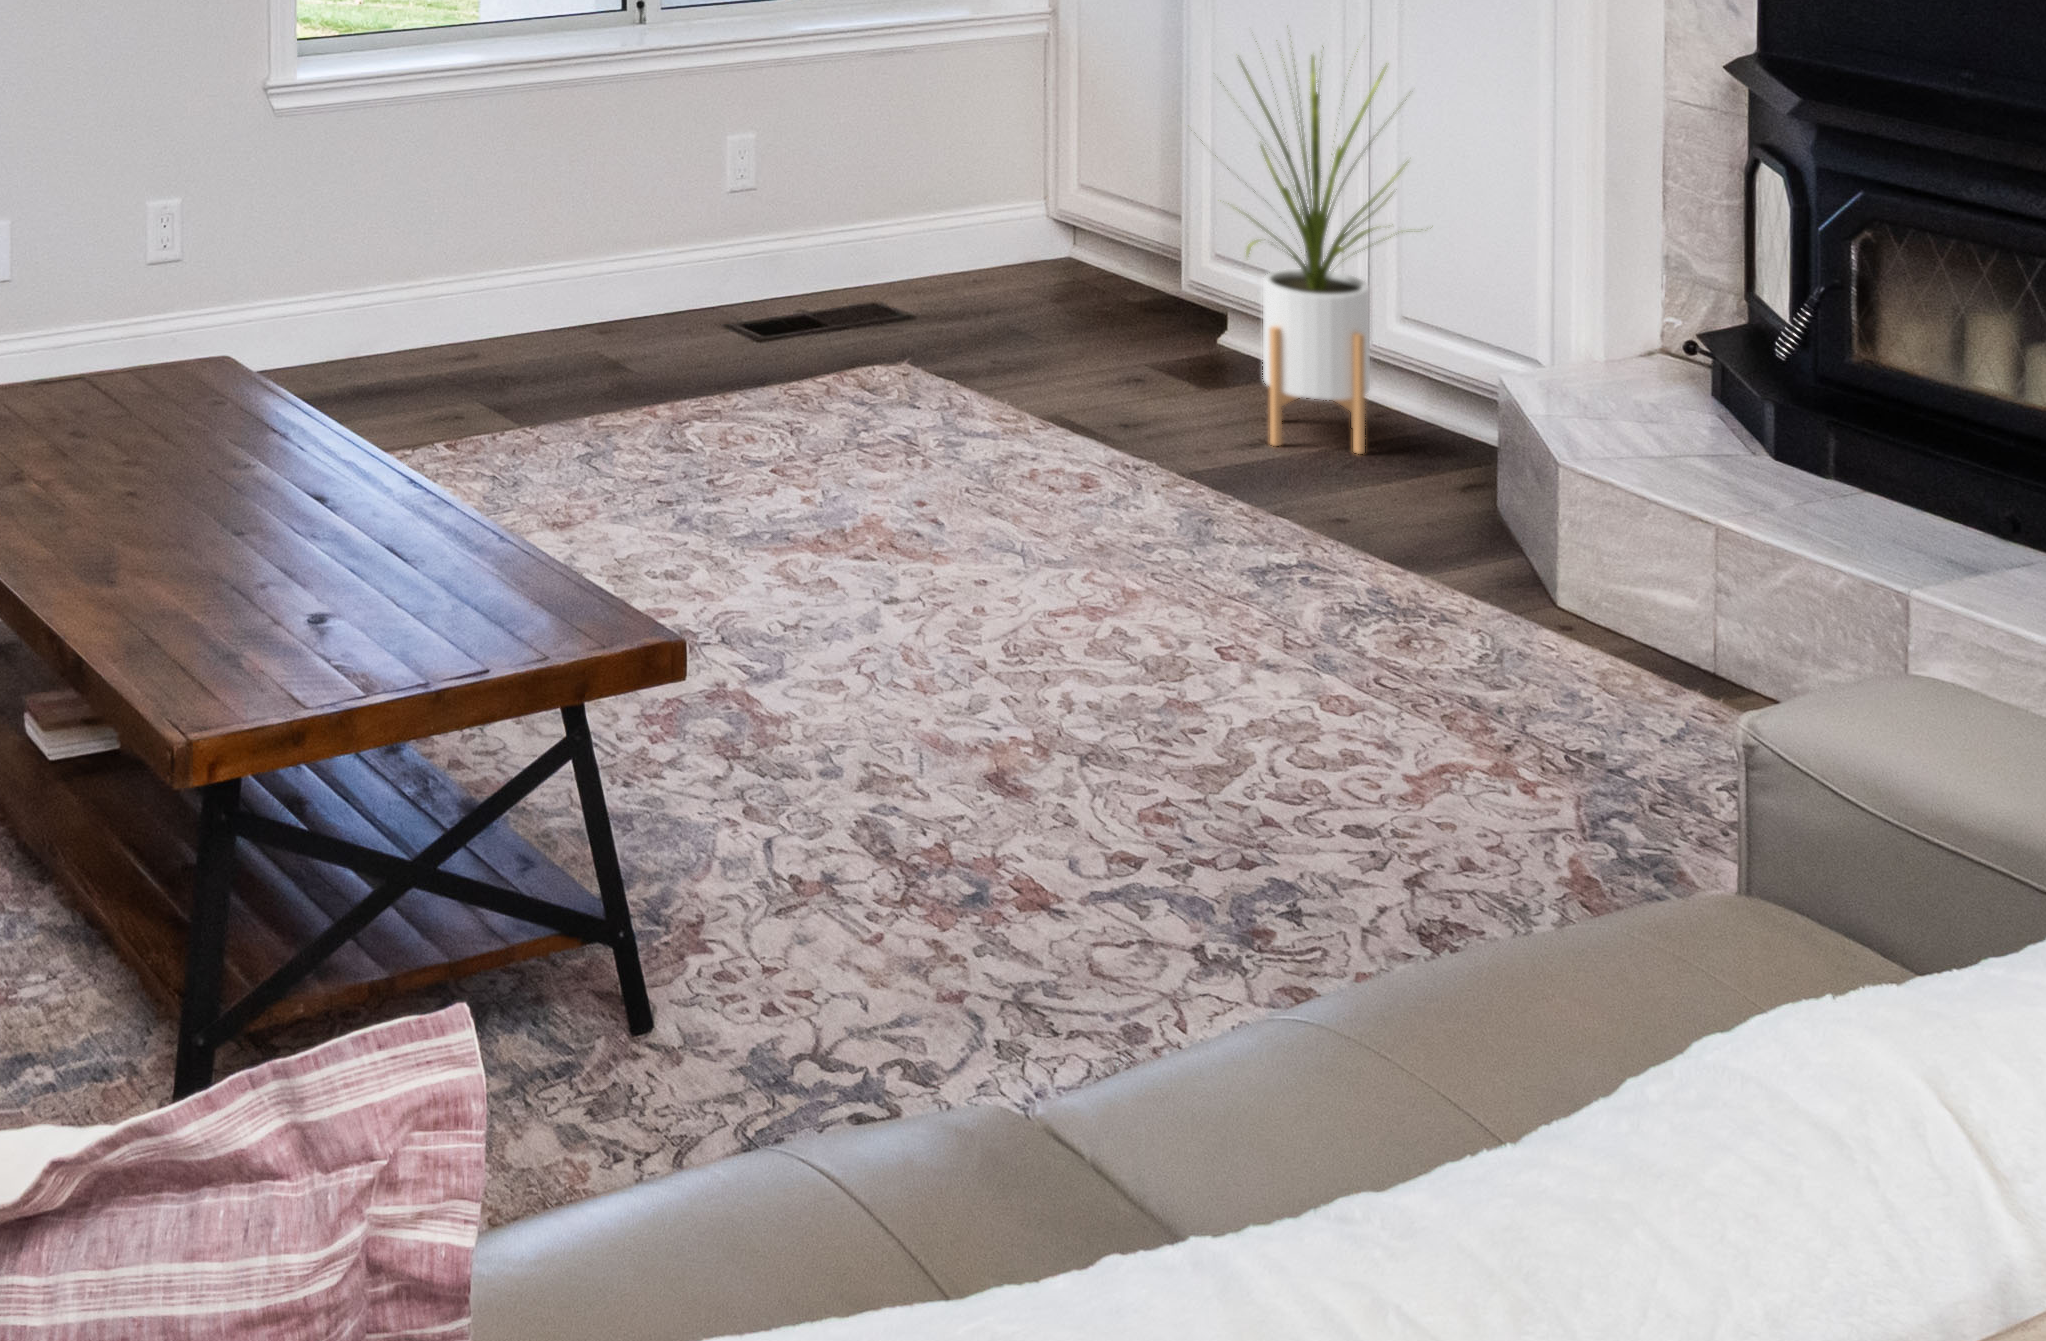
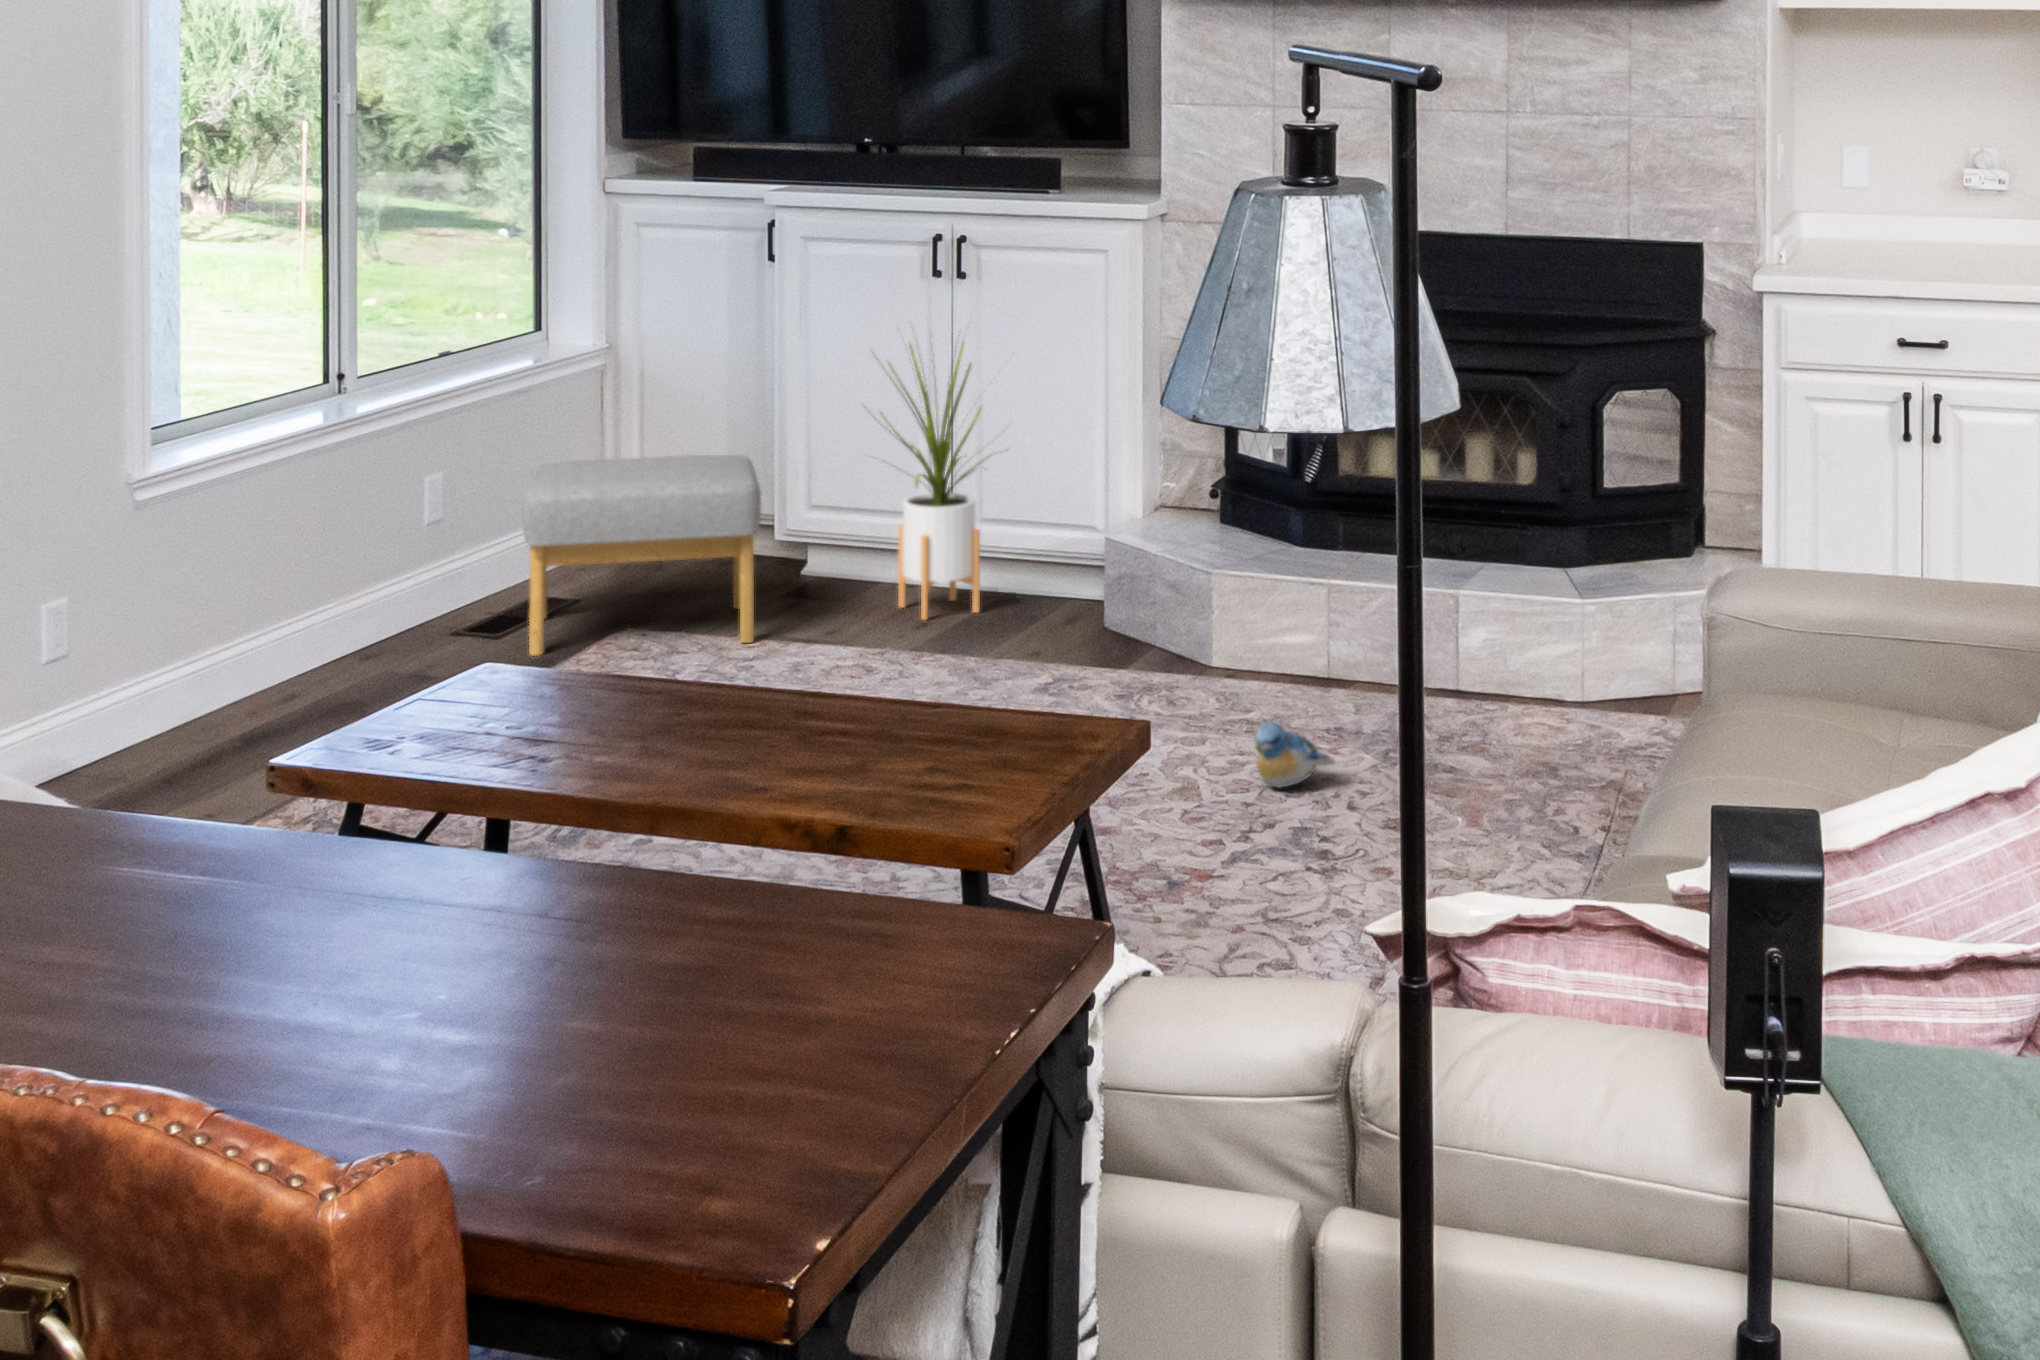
footstool: none [757,139,1096,419] -> present [522,455,761,656]
plush toy: none [1278,723,1432,837] -> present [1255,722,1335,787]

